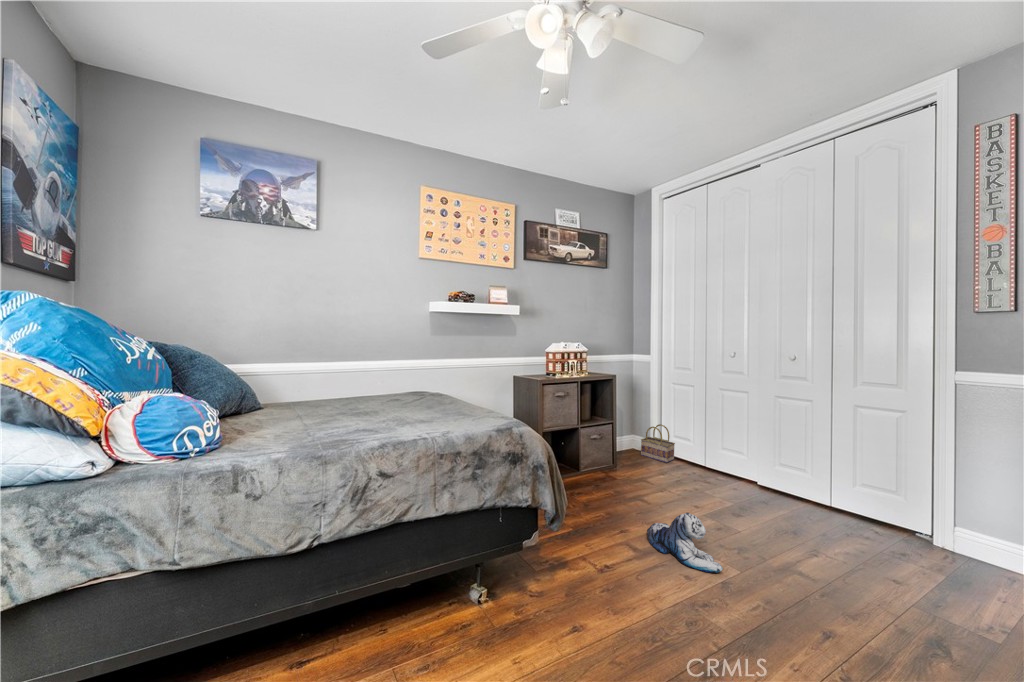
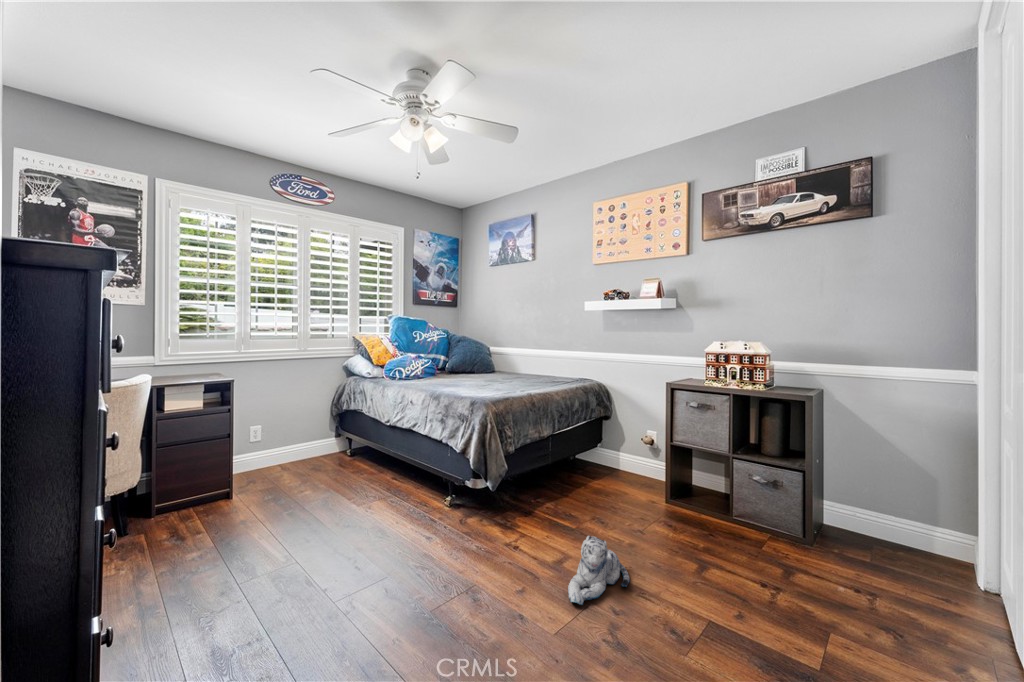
basket: present [641,424,675,463] -> none [916,513,977,602]

